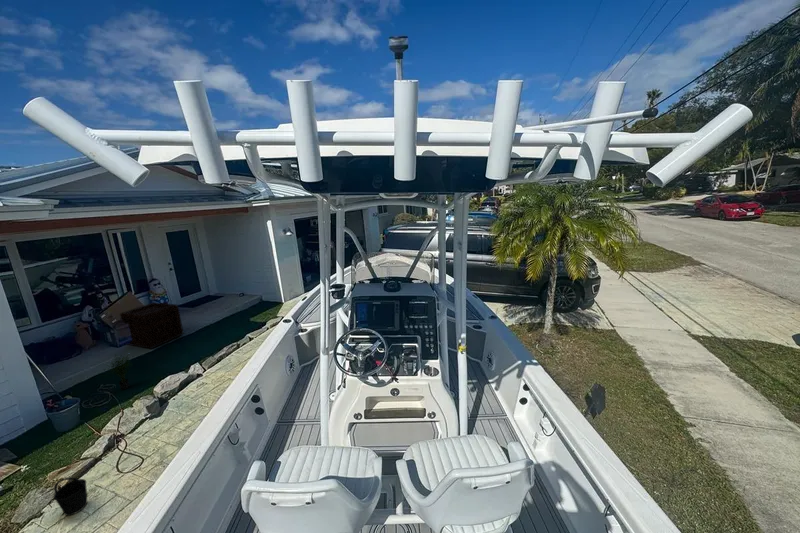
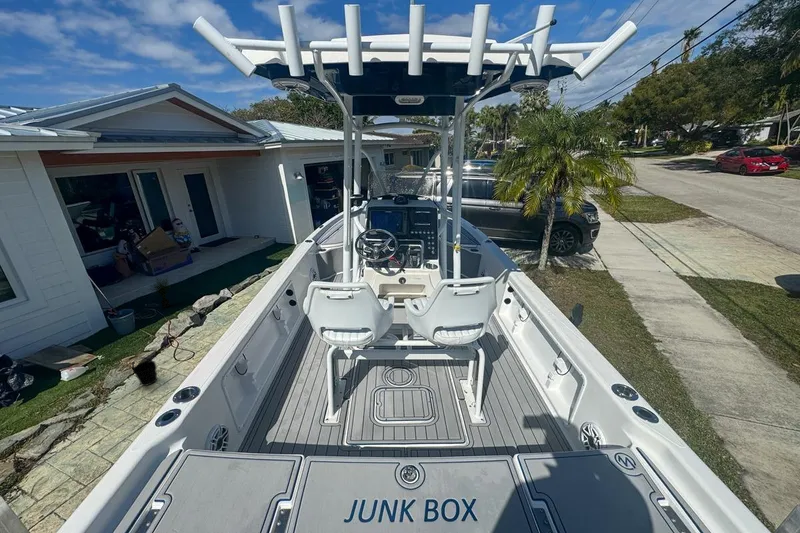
wooden crate: present [120,302,183,349] -> none [152,238,209,278]

